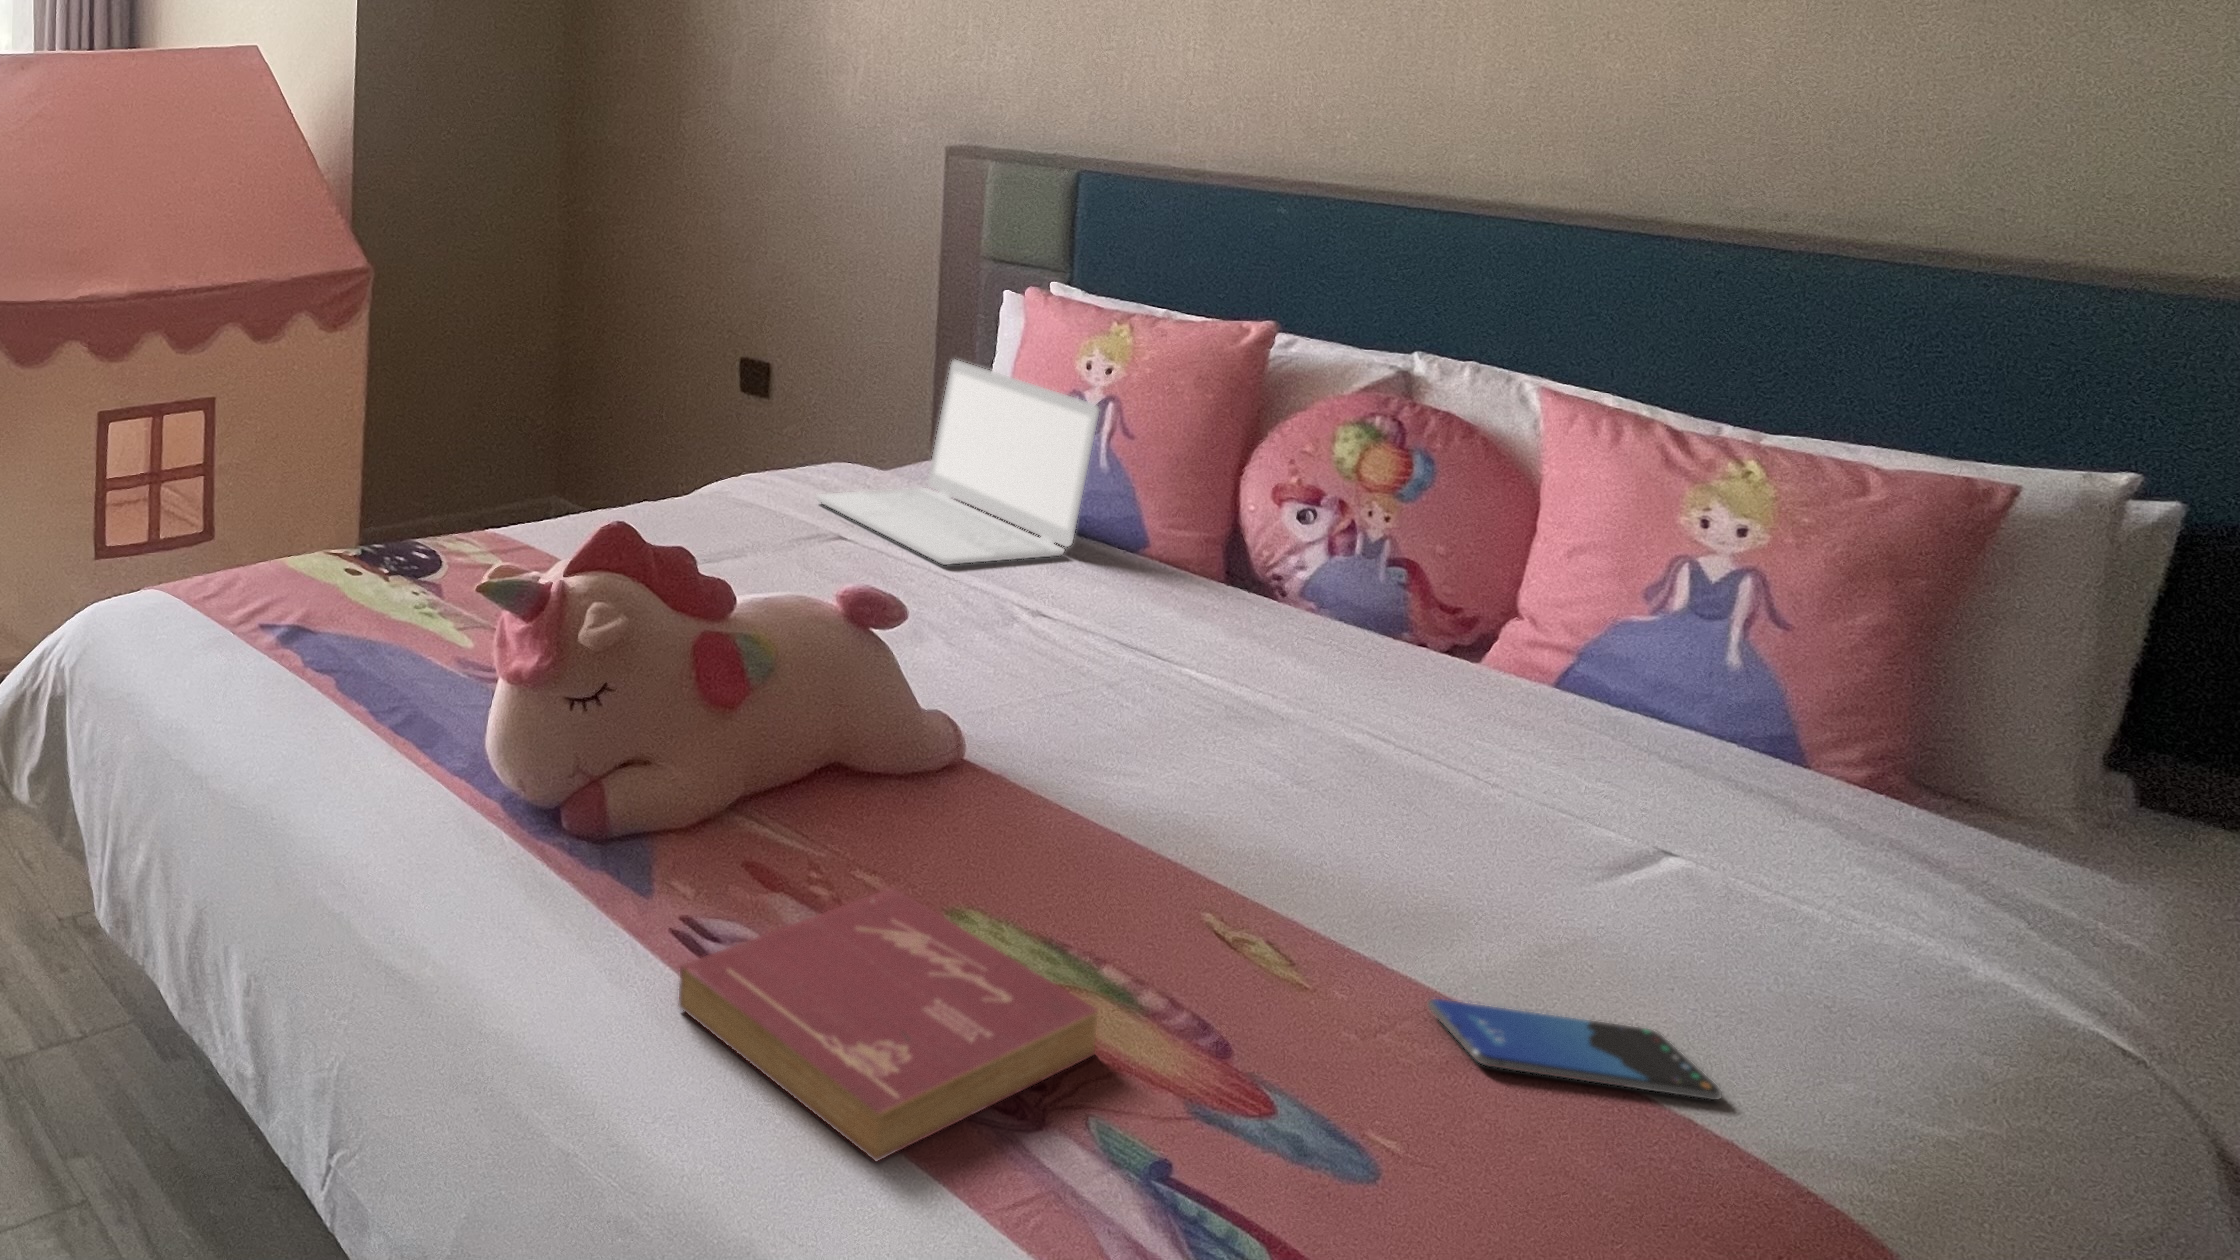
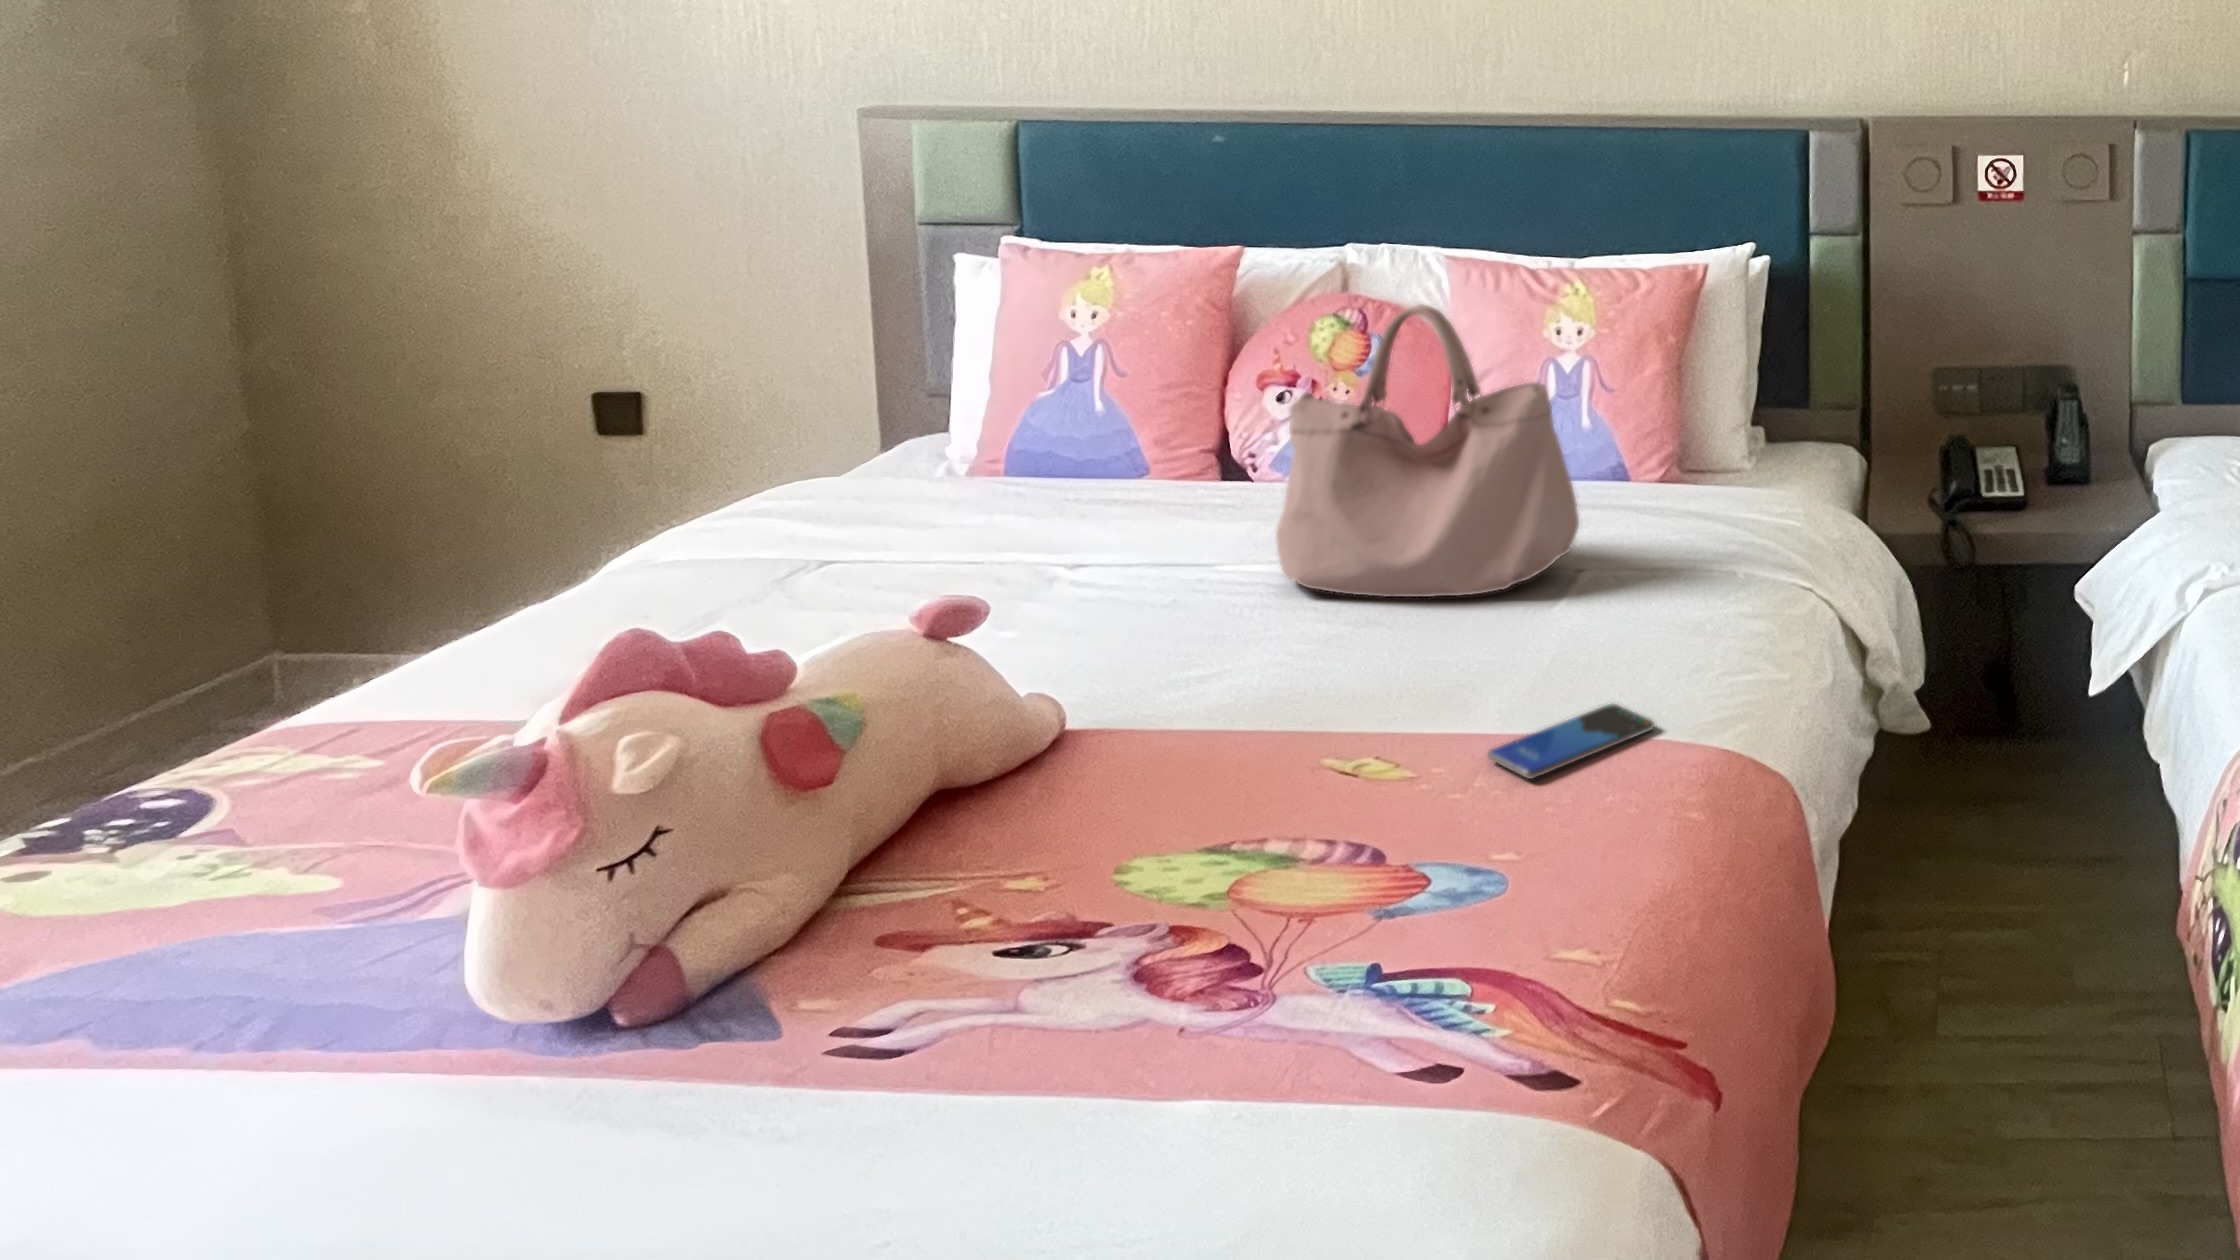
laptop: present [816,360,1099,565] -> none [769,335,1091,562]
handbag: none [1246,435,1671,816] -> present [1276,304,1579,597]
book: present [678,888,1098,1161] -> none [887,879,1285,1108]

